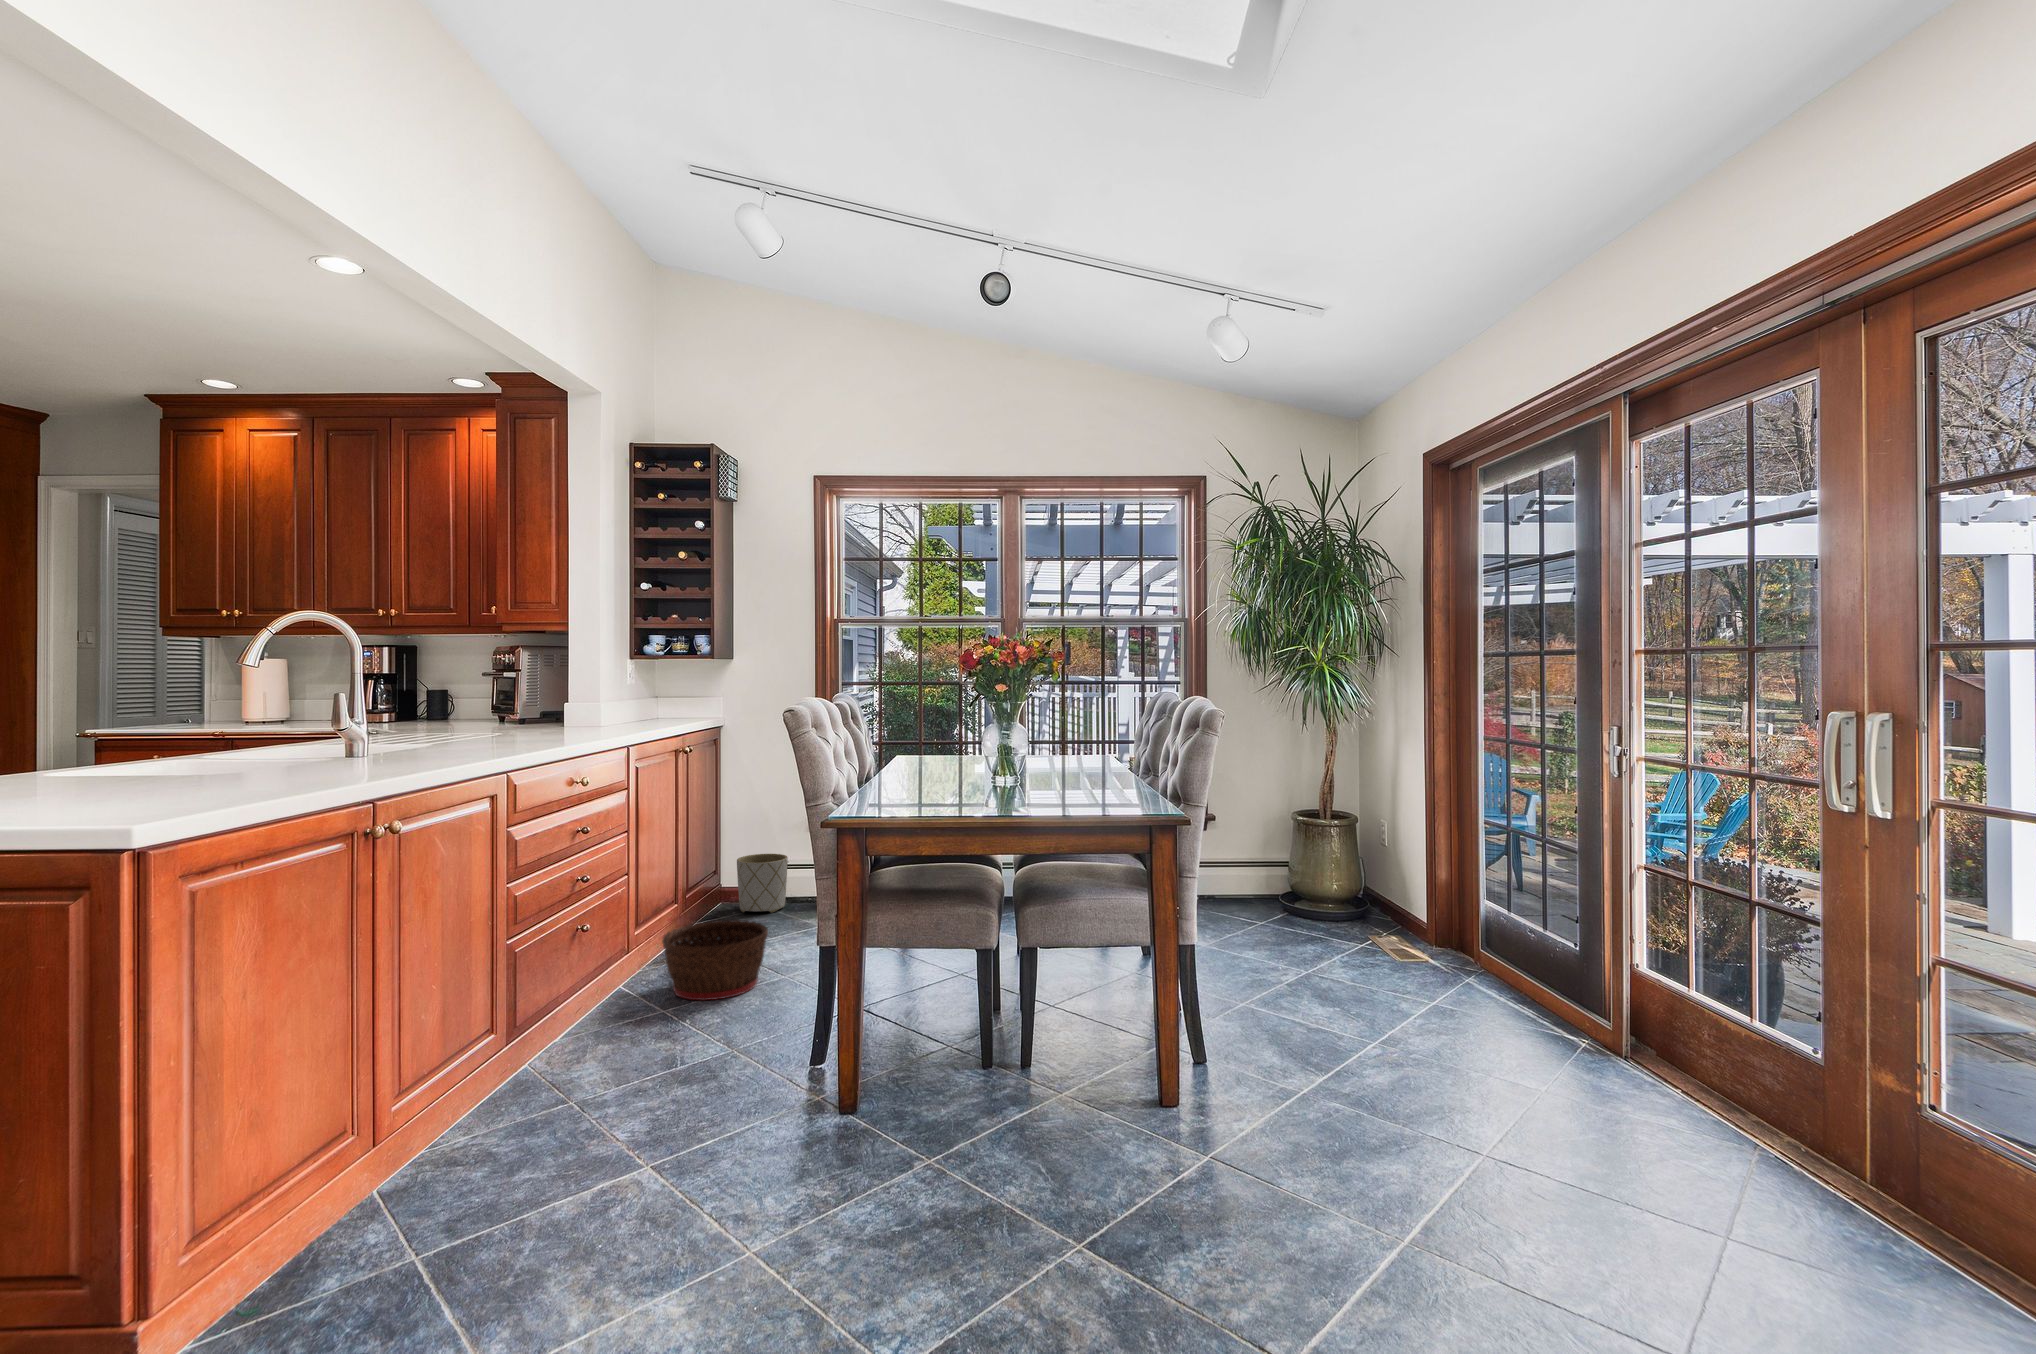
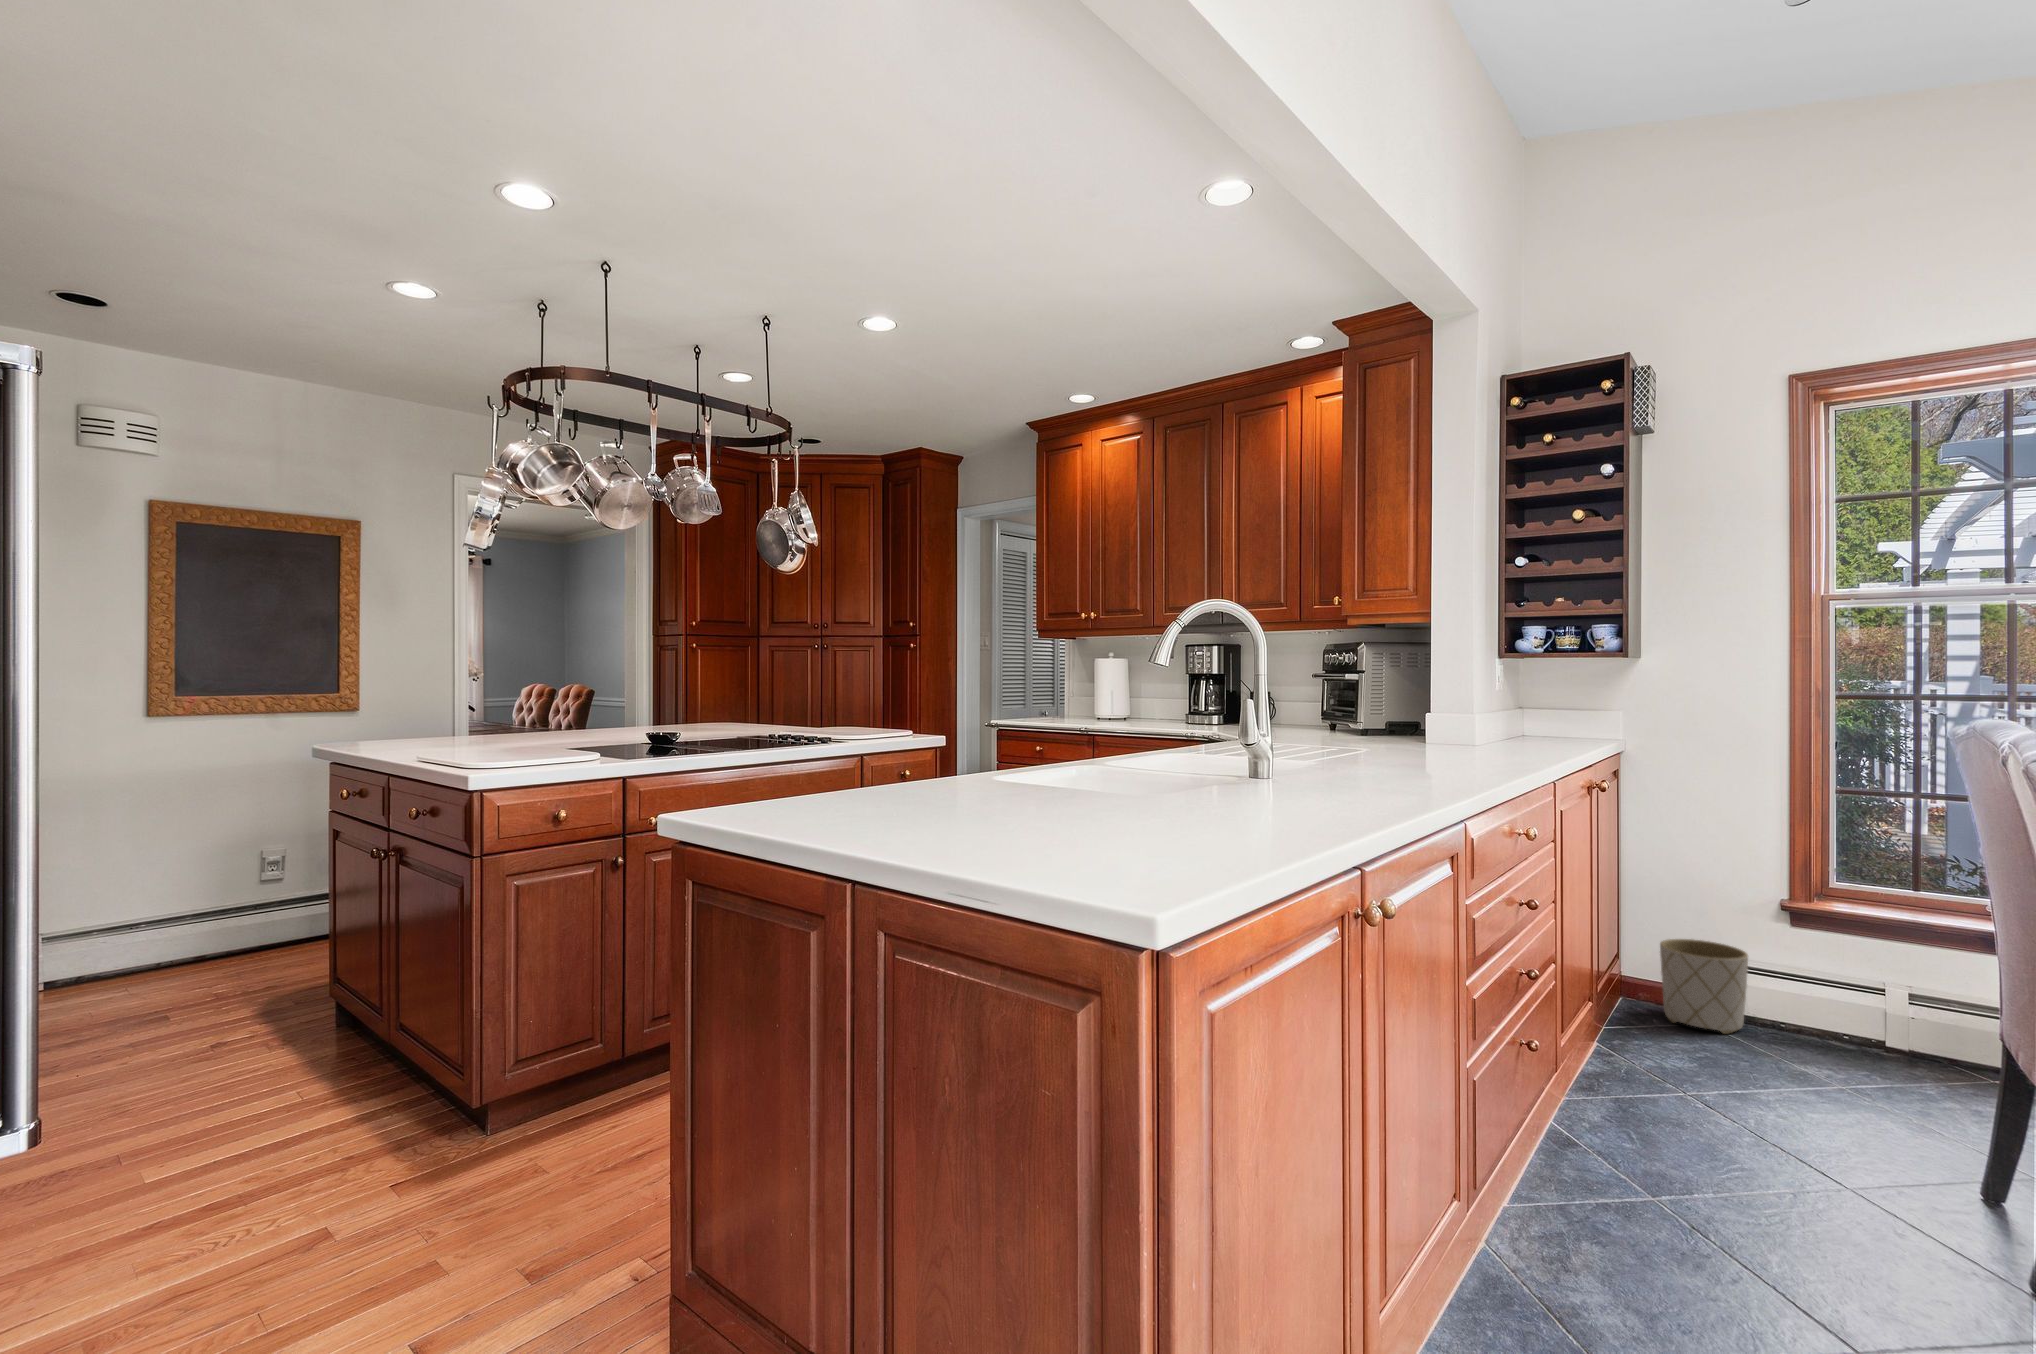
basket: present [662,920,768,1000] -> none [1613,1054,1806,1201]

